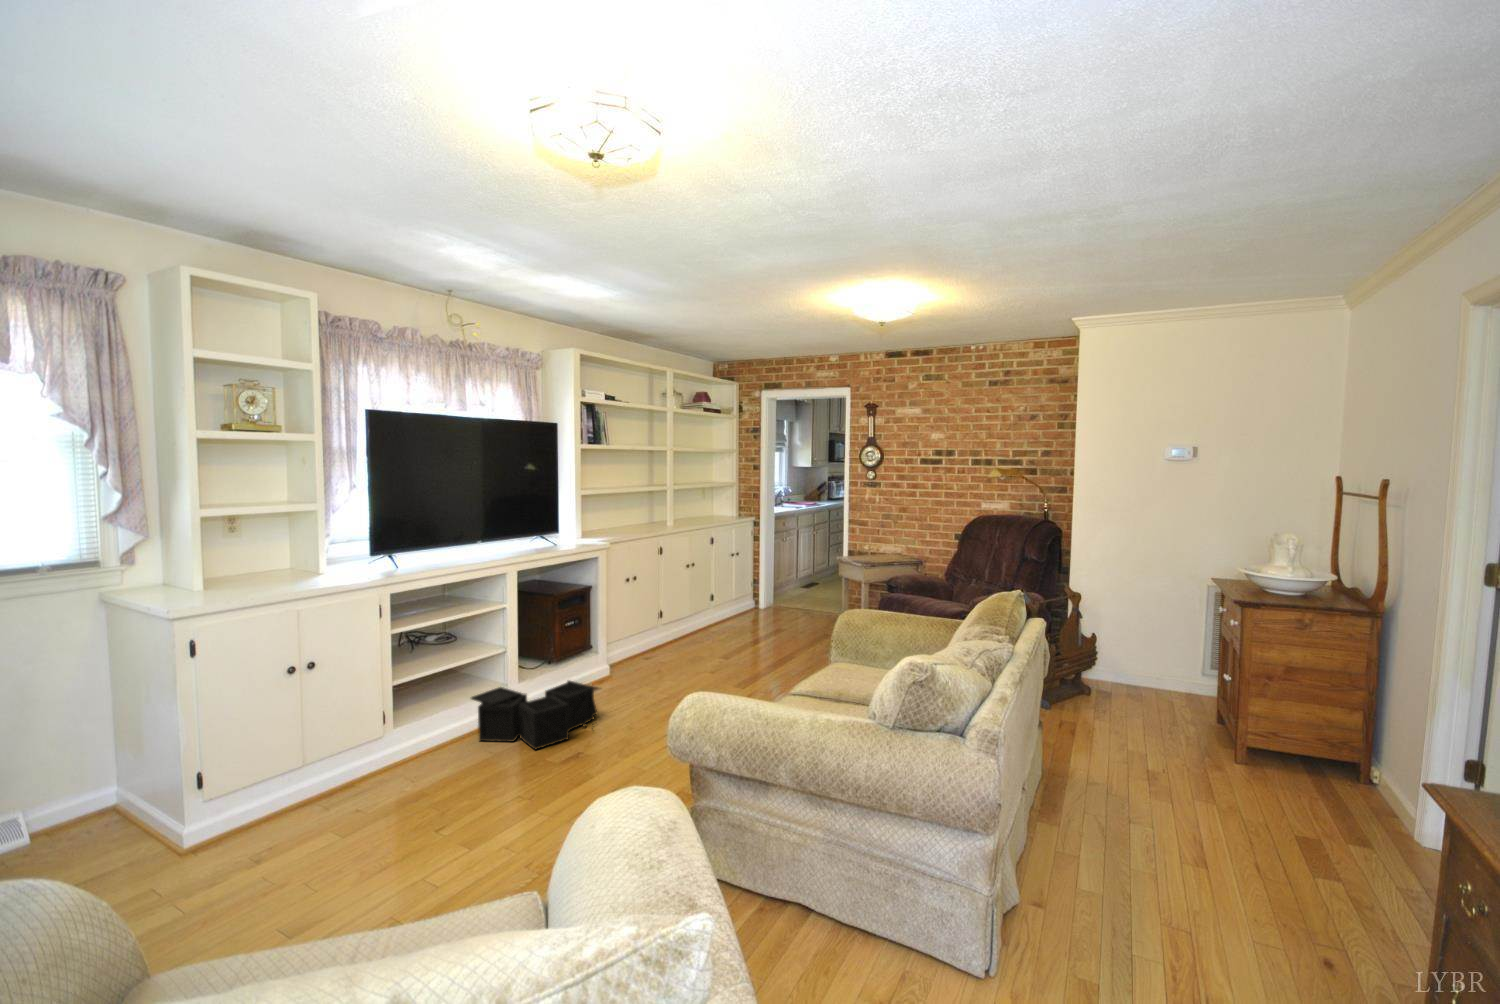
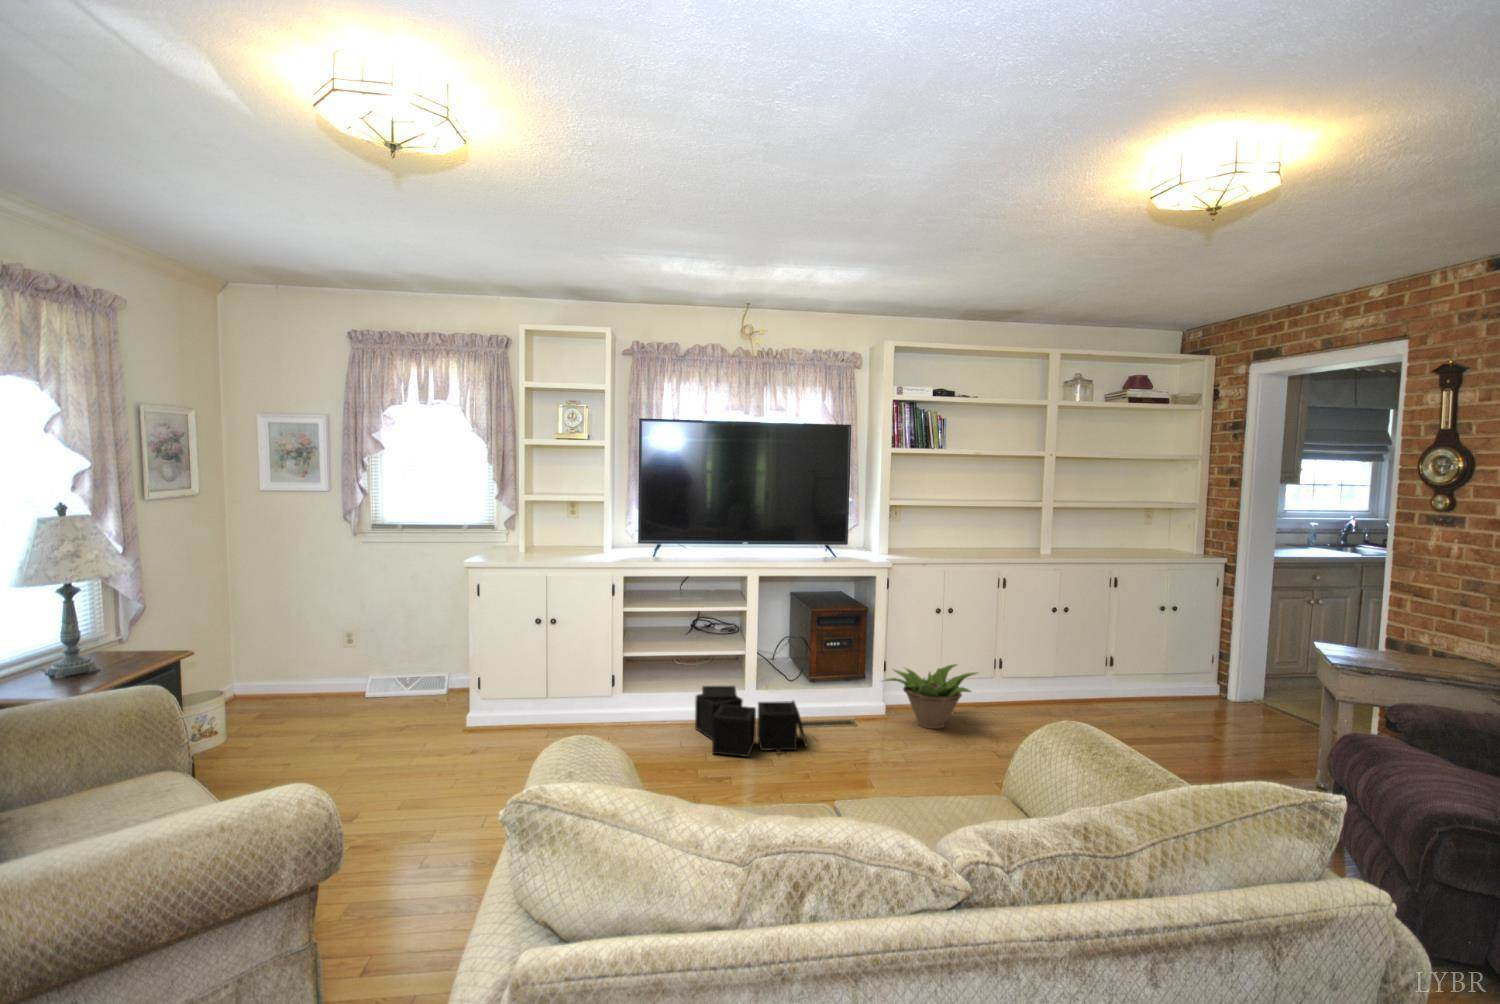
decorative plant: none [604,619,684,673] -> present [881,664,976,729]

